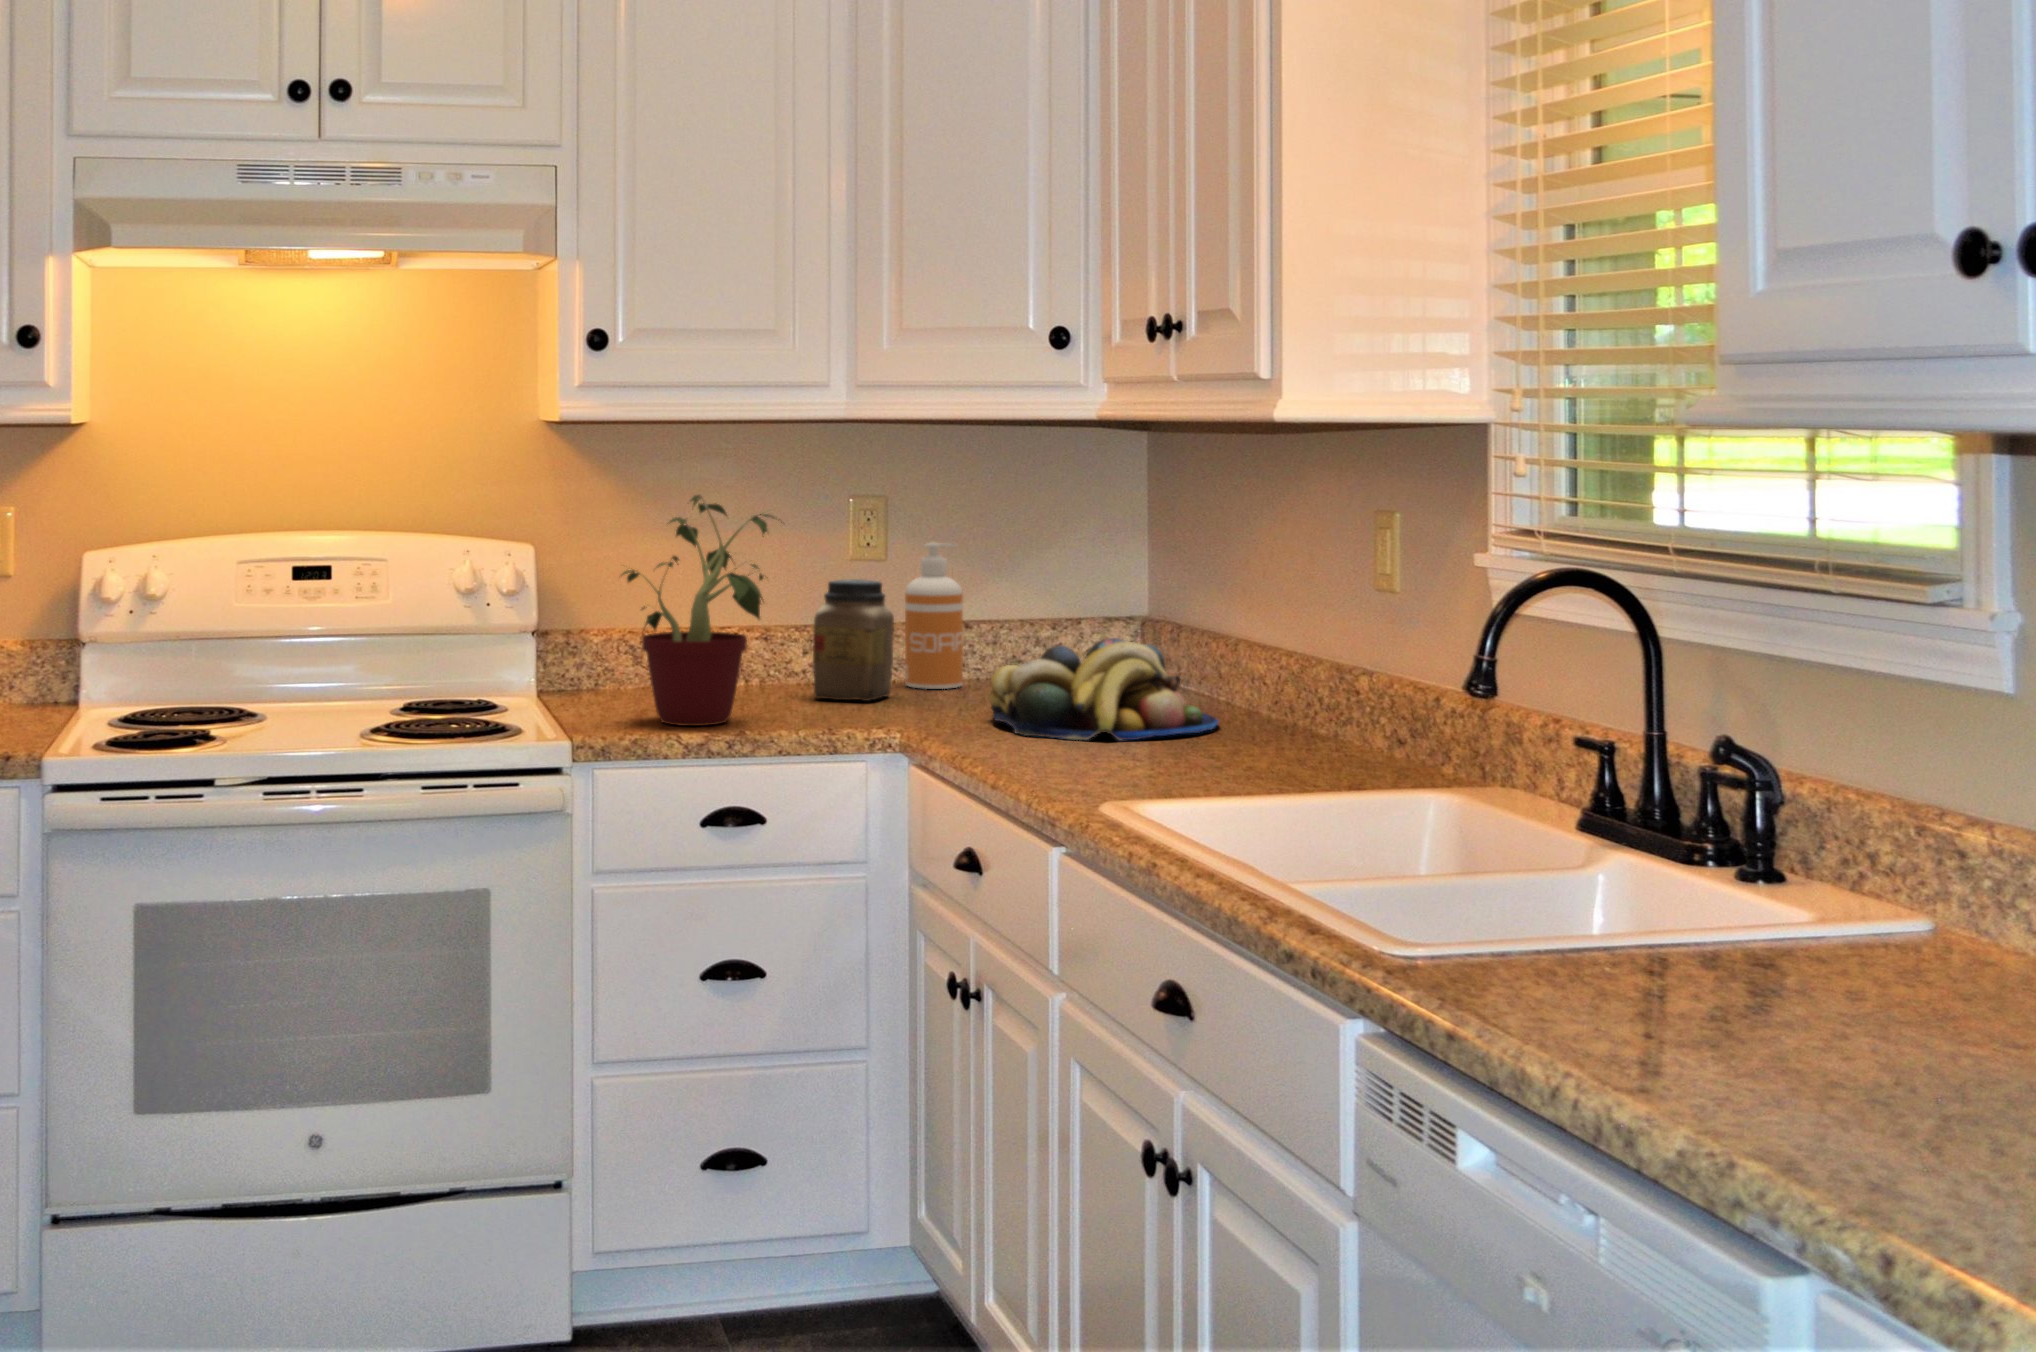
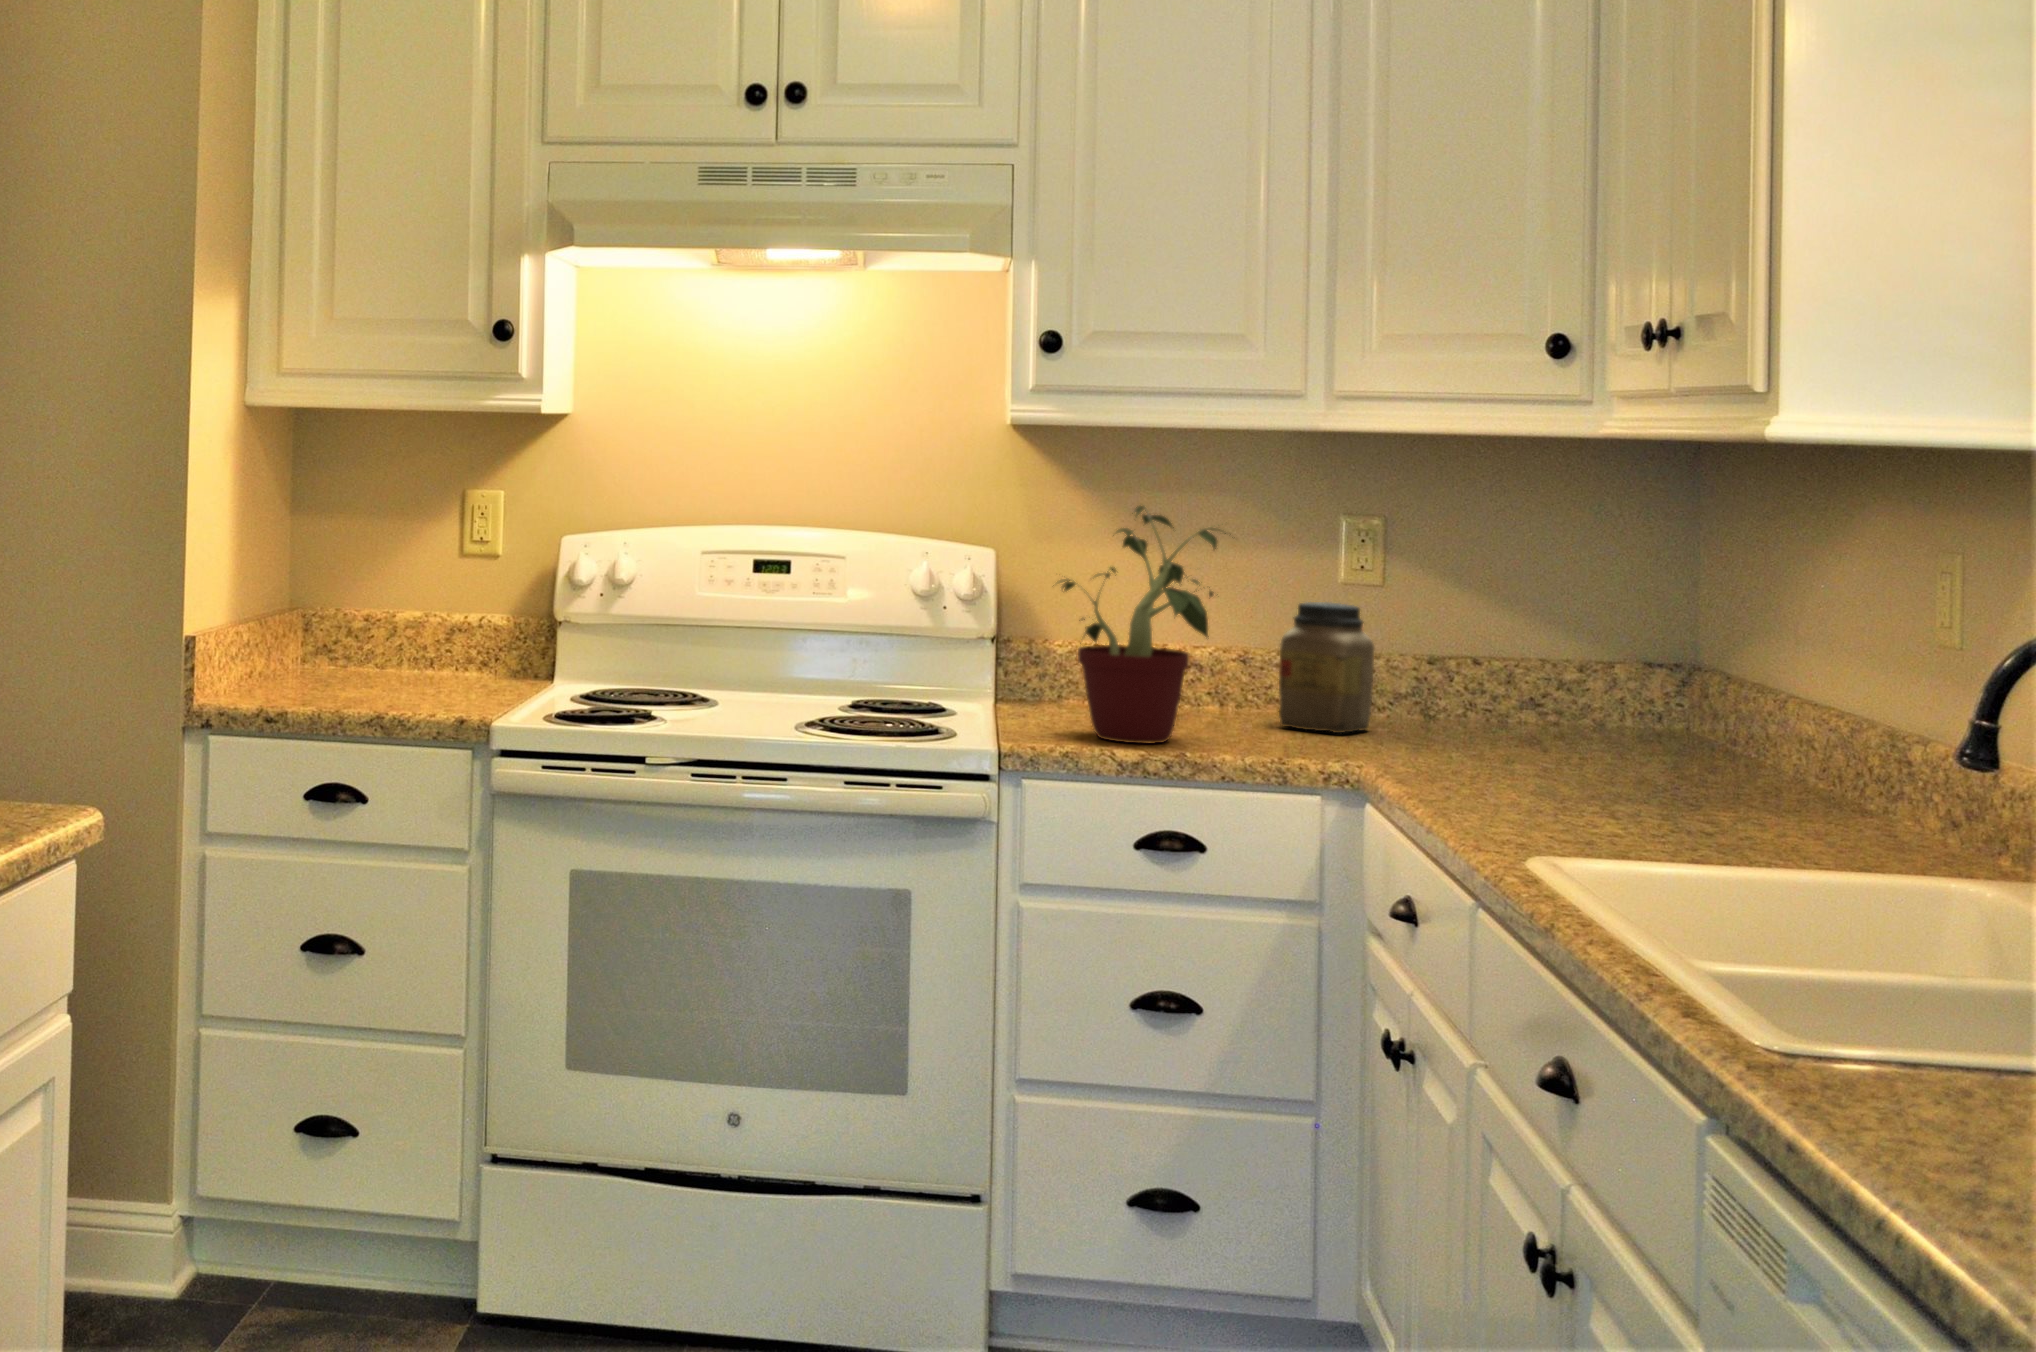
soap dispenser: present [905,543,963,689] -> none [1395,568,1463,728]
fruit bowl: present [989,638,1218,740] -> none [1466,684,1750,798]

